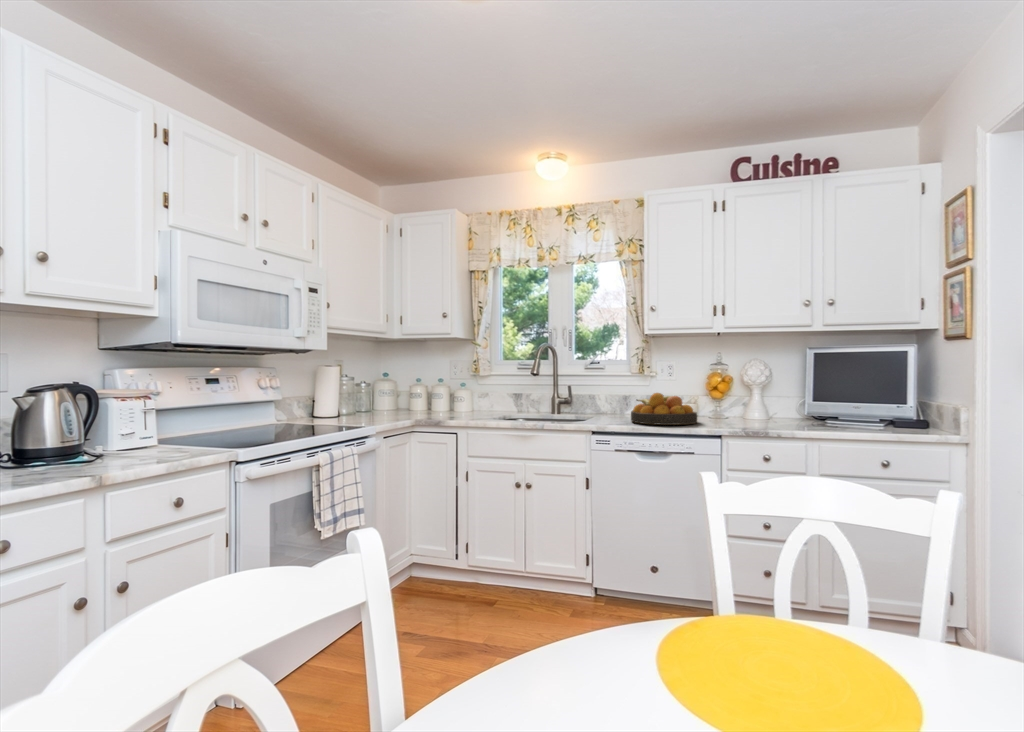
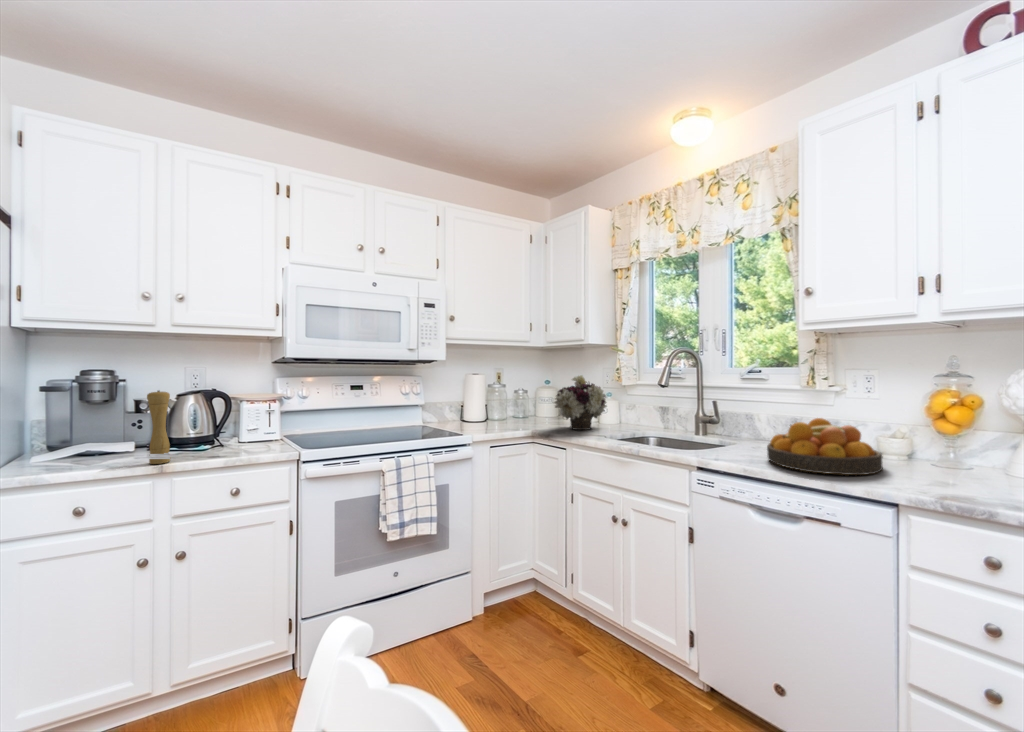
pepper mill: none [32,365,65,469] -> present [147,391,170,464]
flower arrangement: none [430,367,476,419] -> present [554,375,607,430]

